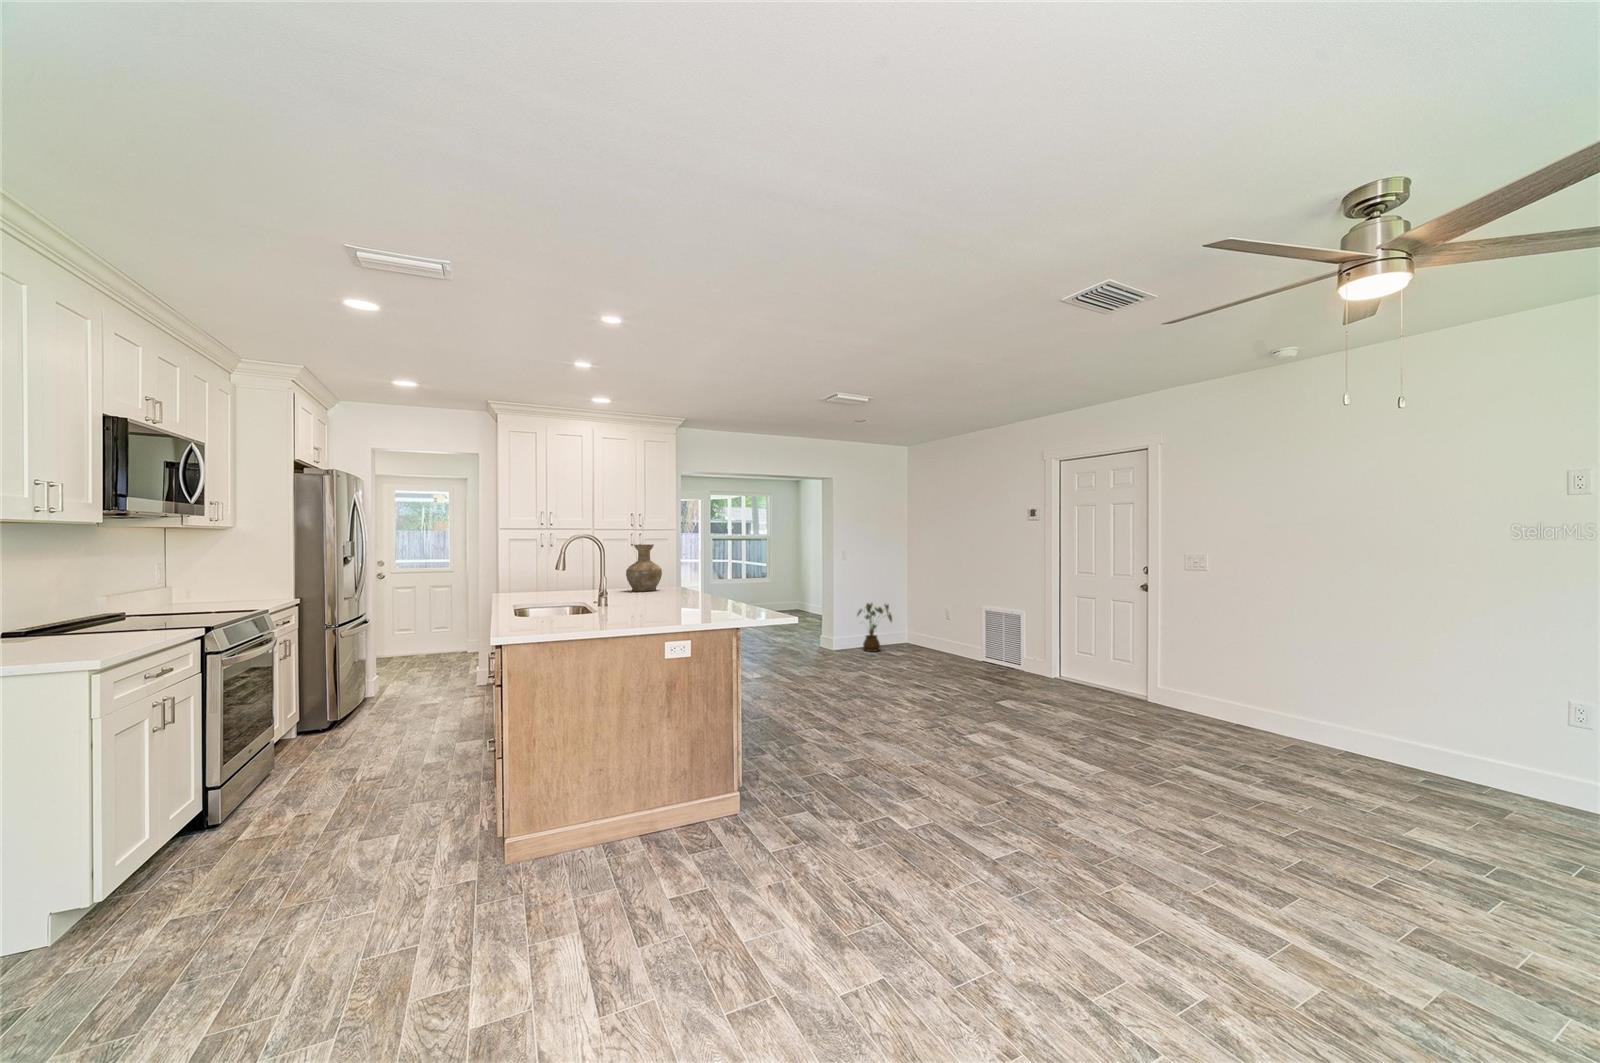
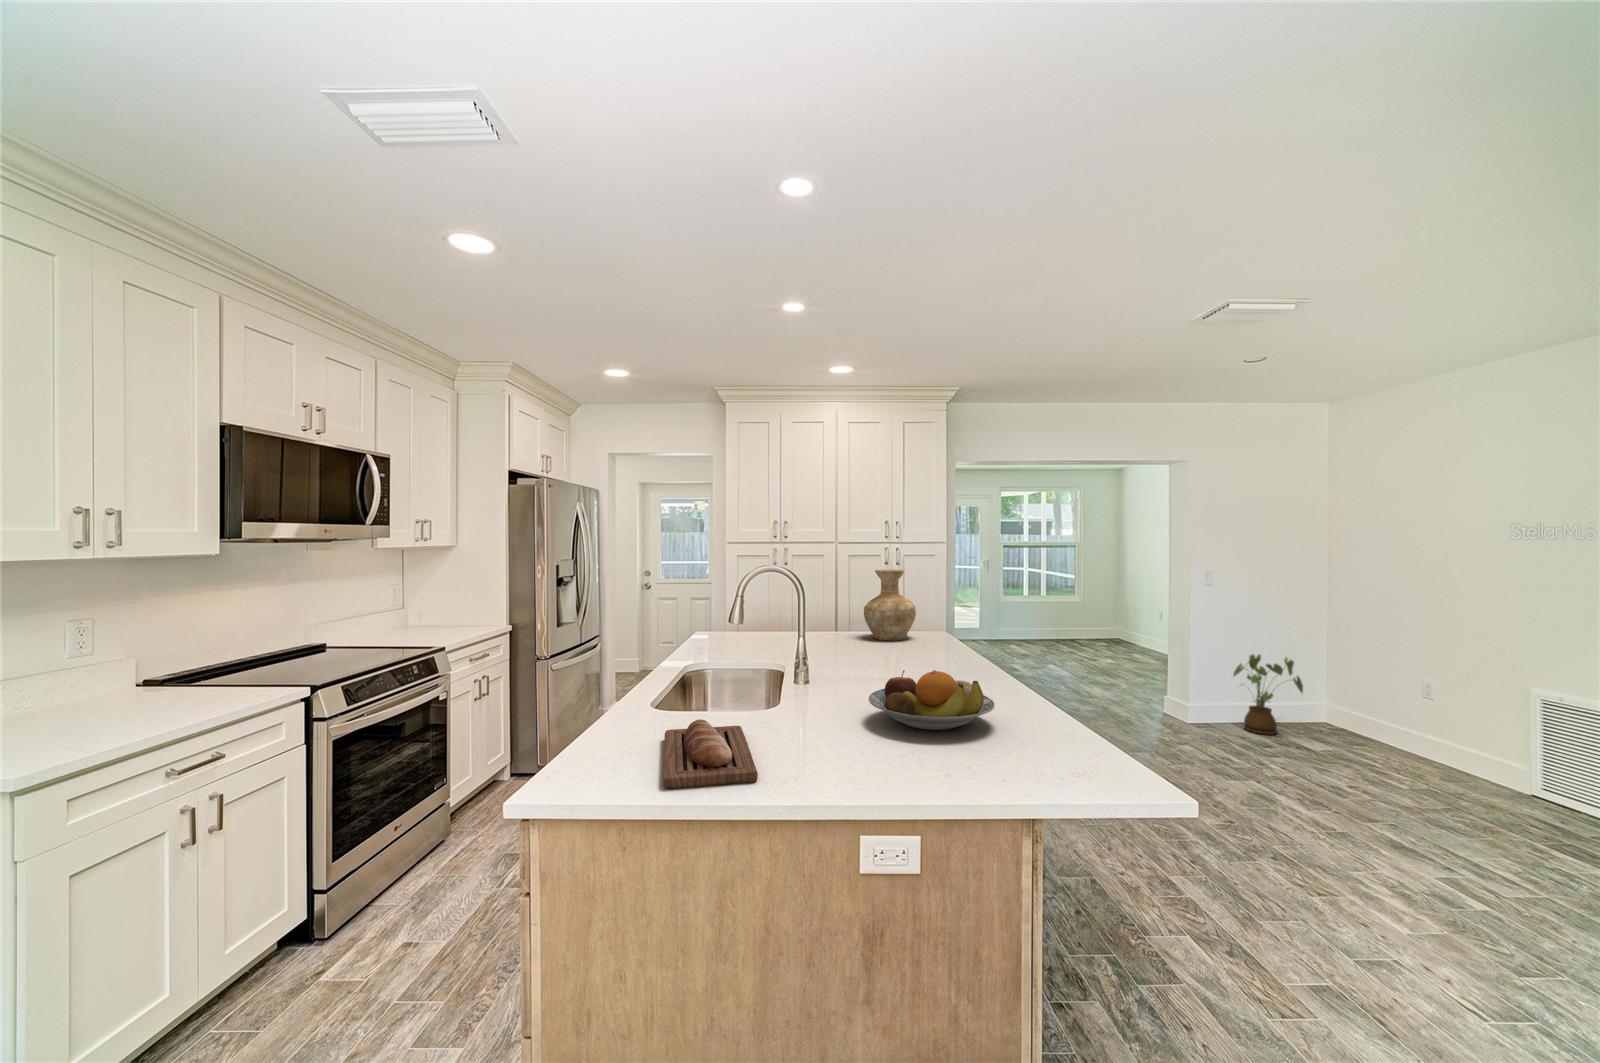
fruit bowl: none [653,582,719,611] -> present [868,670,995,730]
bread loaf: none [542,608,610,630] -> present [663,719,758,788]

